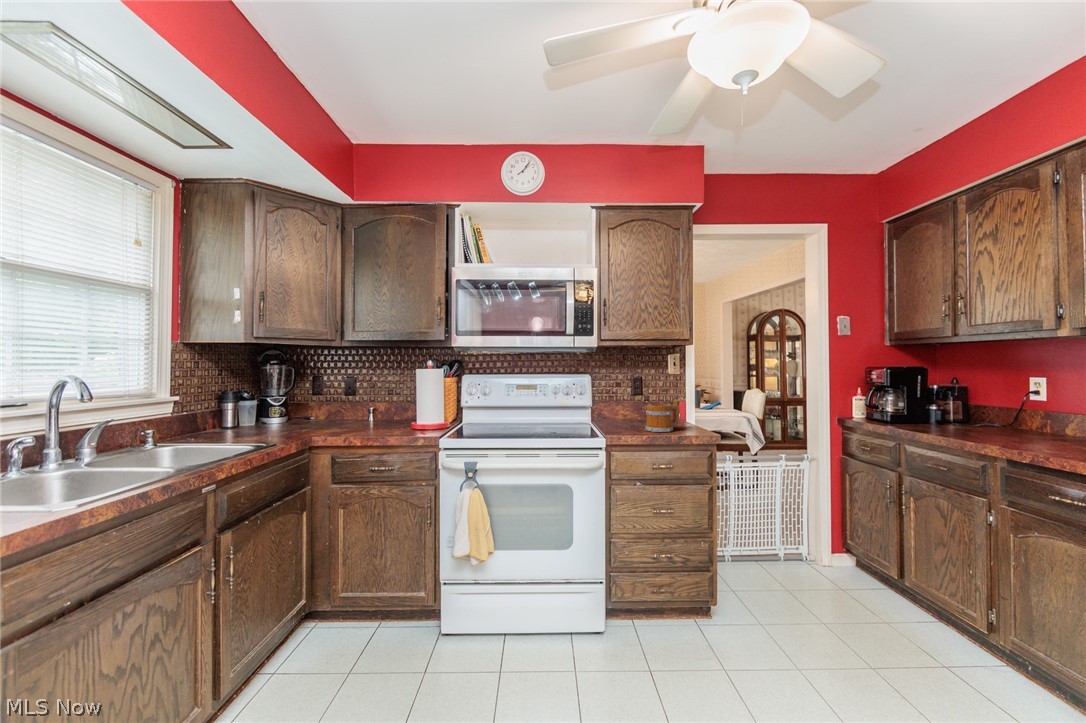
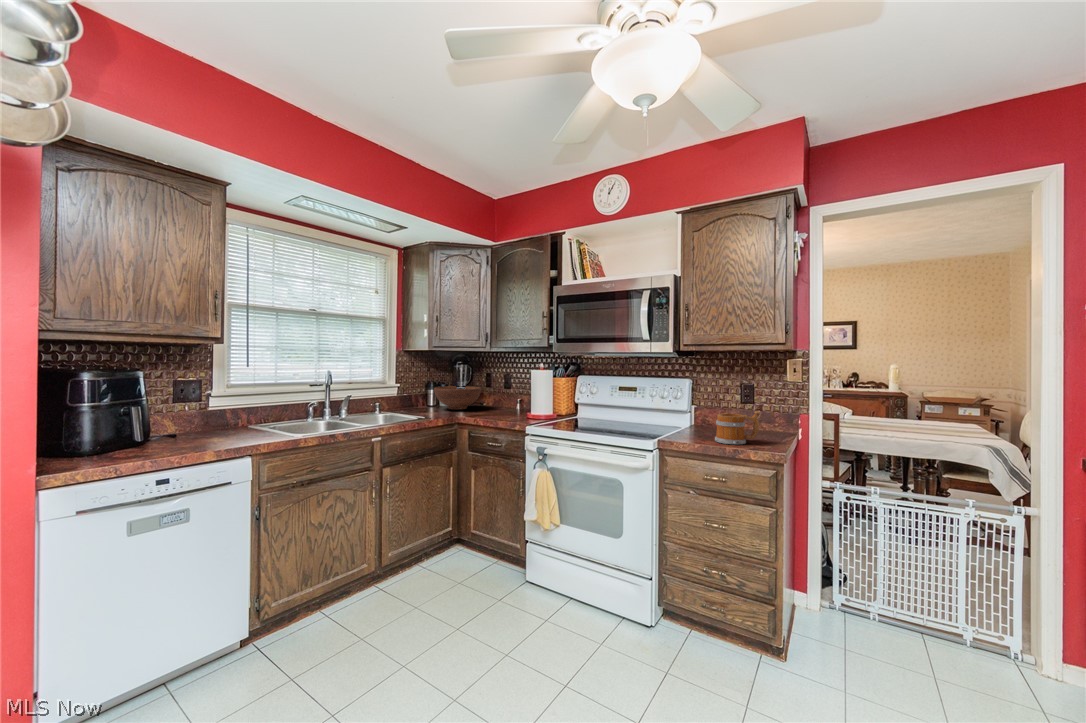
fruit bowl: none [242,396,319,430] -> present [434,386,481,410]

